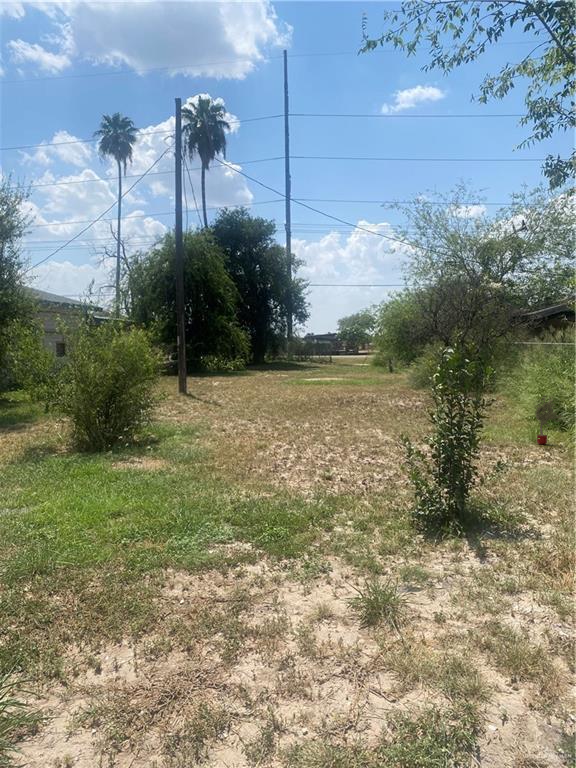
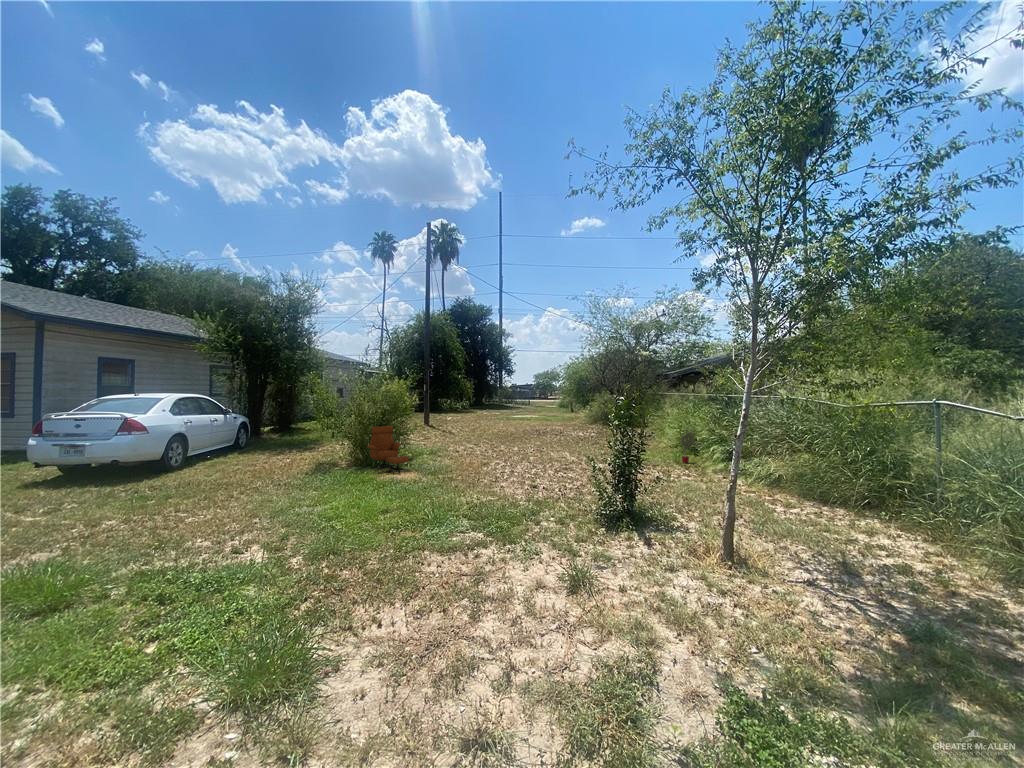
lounge chair: none [105,403,162,466] -> present [367,426,409,473]

